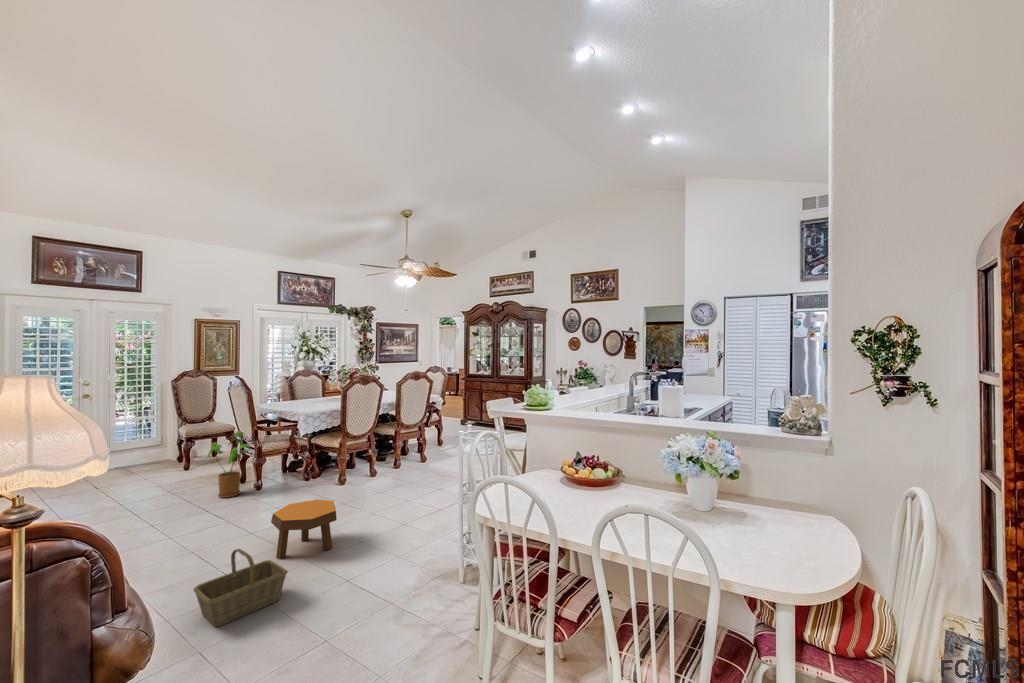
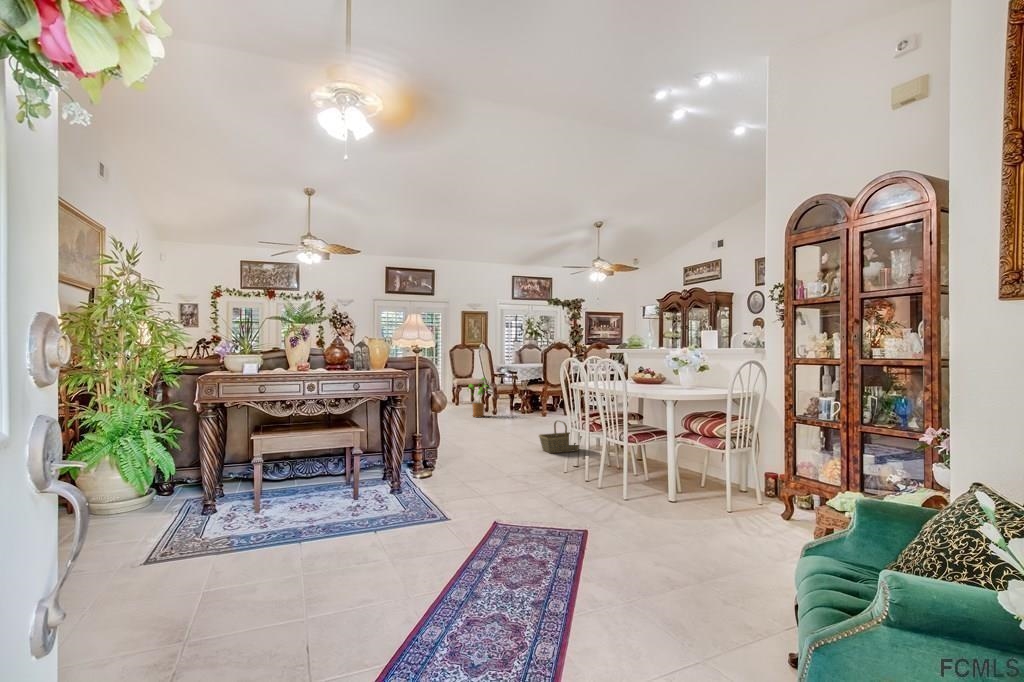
footstool: present [271,500,337,559] -> none [494,411,530,437]
basket: present [194,549,288,627] -> present [539,421,582,453]

